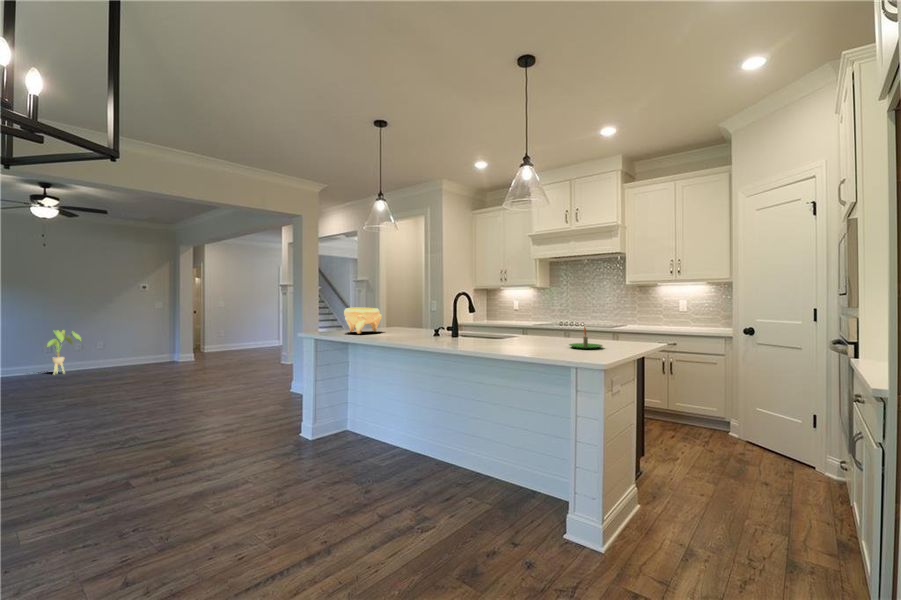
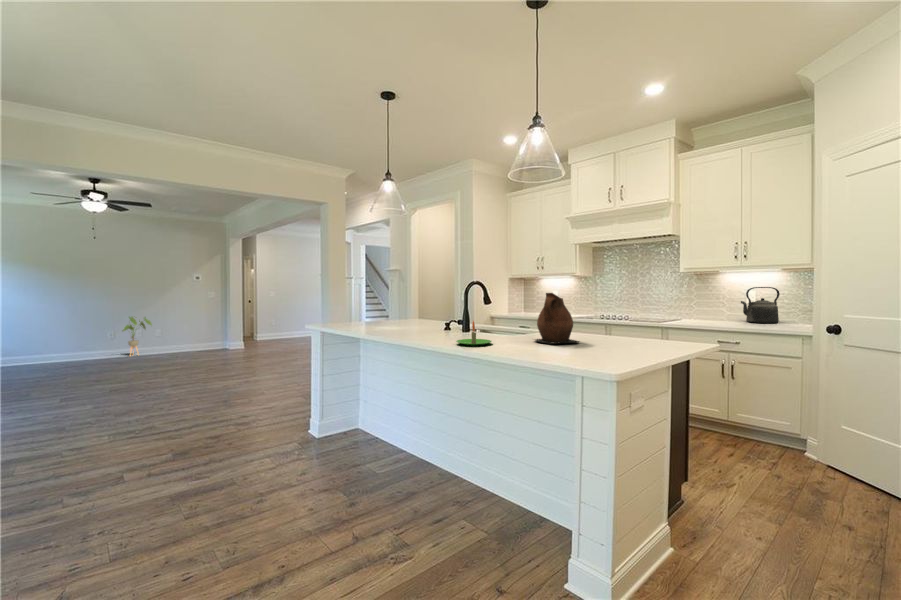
kettle: none [676,298,705,327] -> present [741,287,780,323]
ceramic pitcher: none [522,302,562,344] -> present [535,293,579,344]
decorative bowl: present [344,308,382,334] -> none [355,298,395,326]
candle: present [569,327,602,349] -> present [456,321,492,346]

